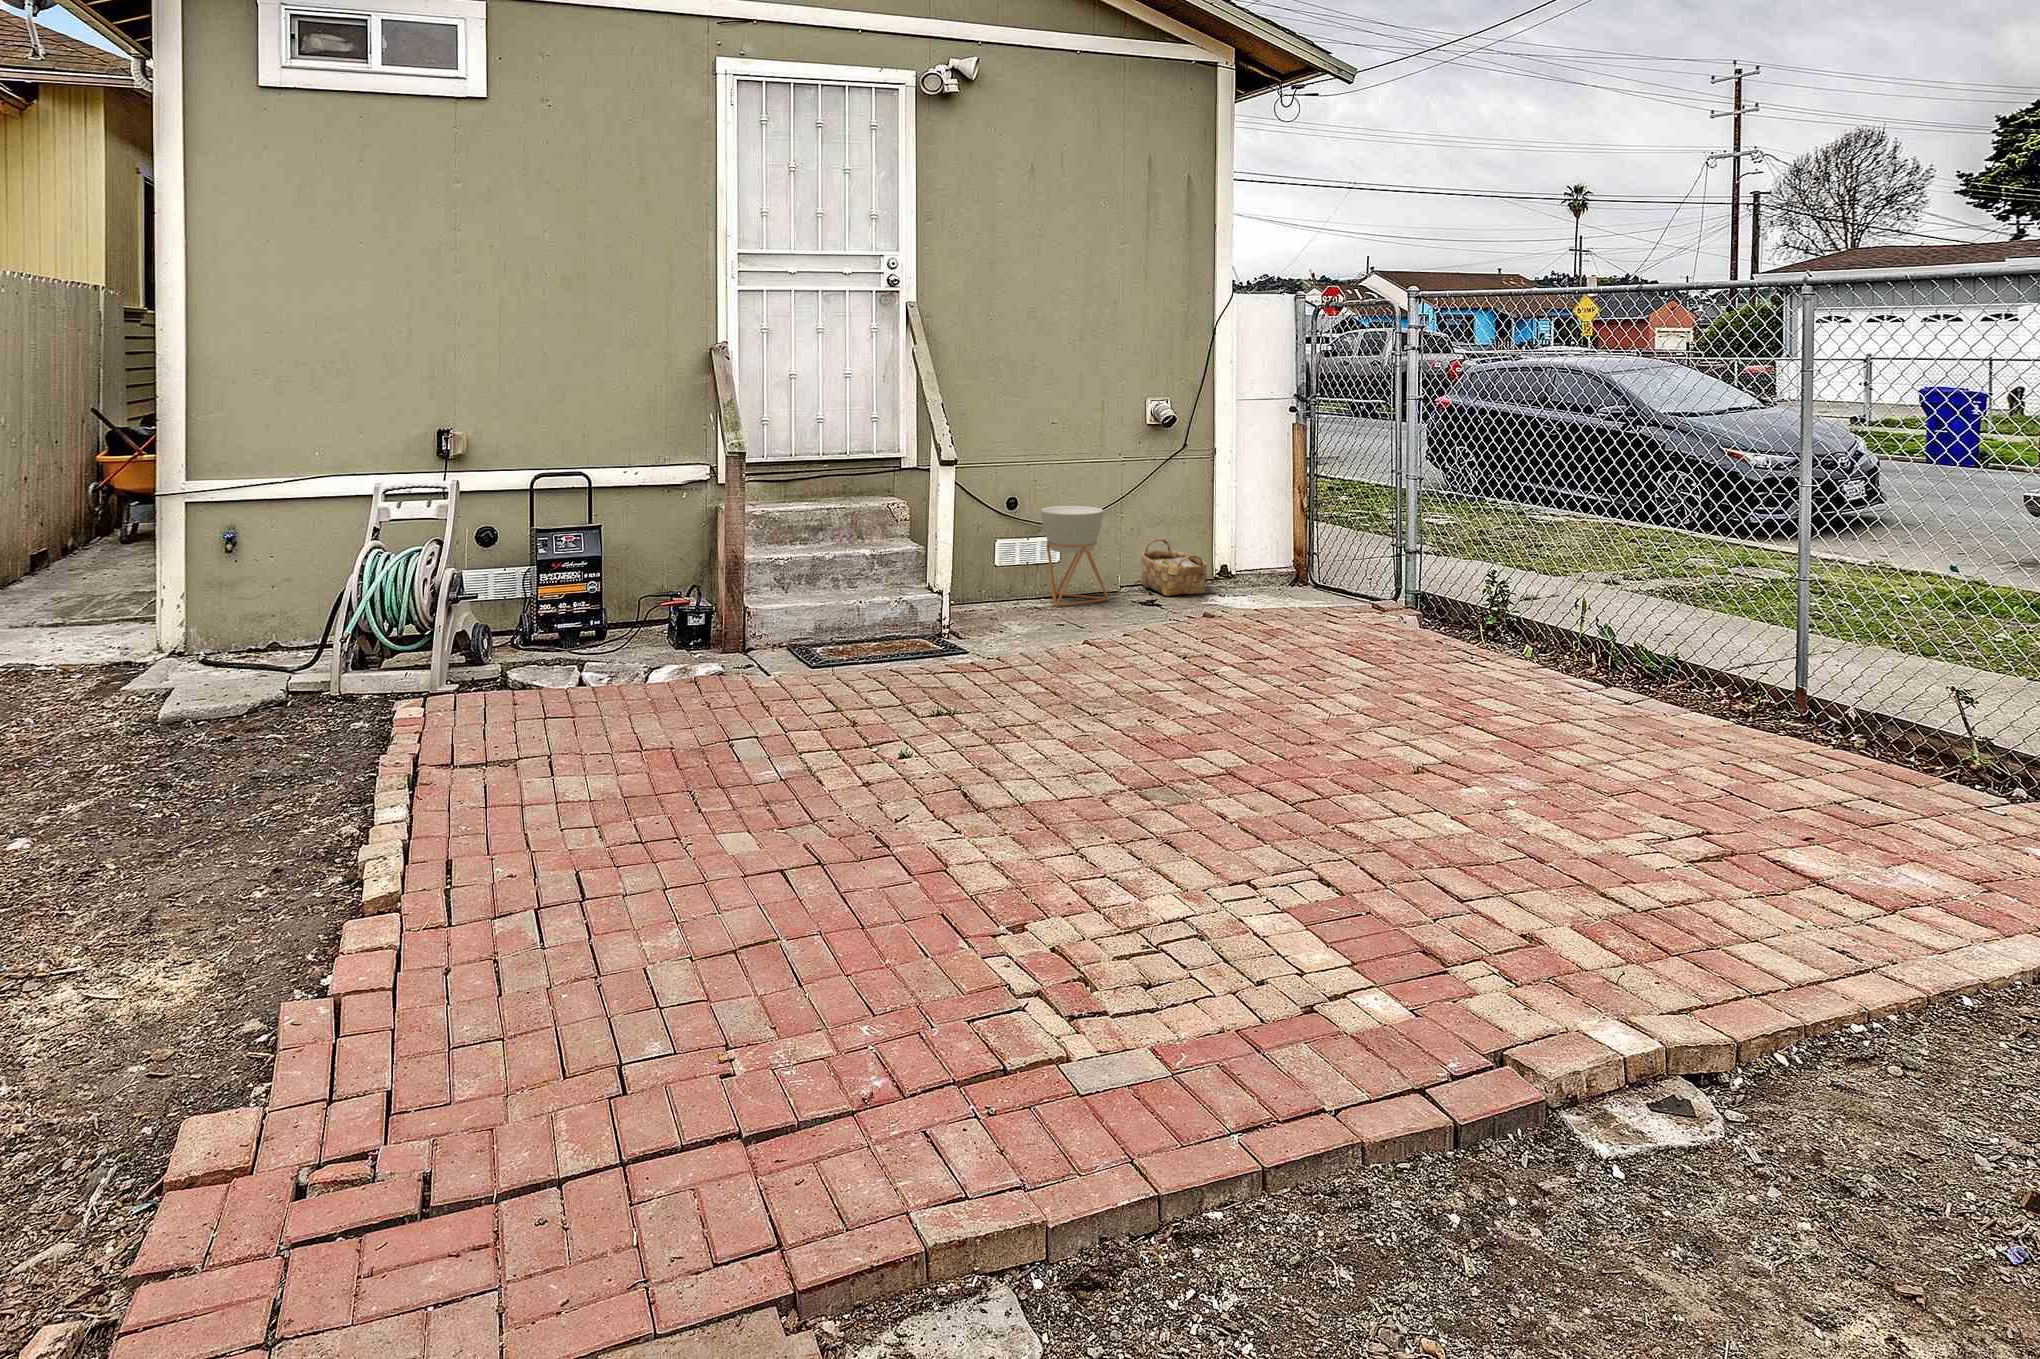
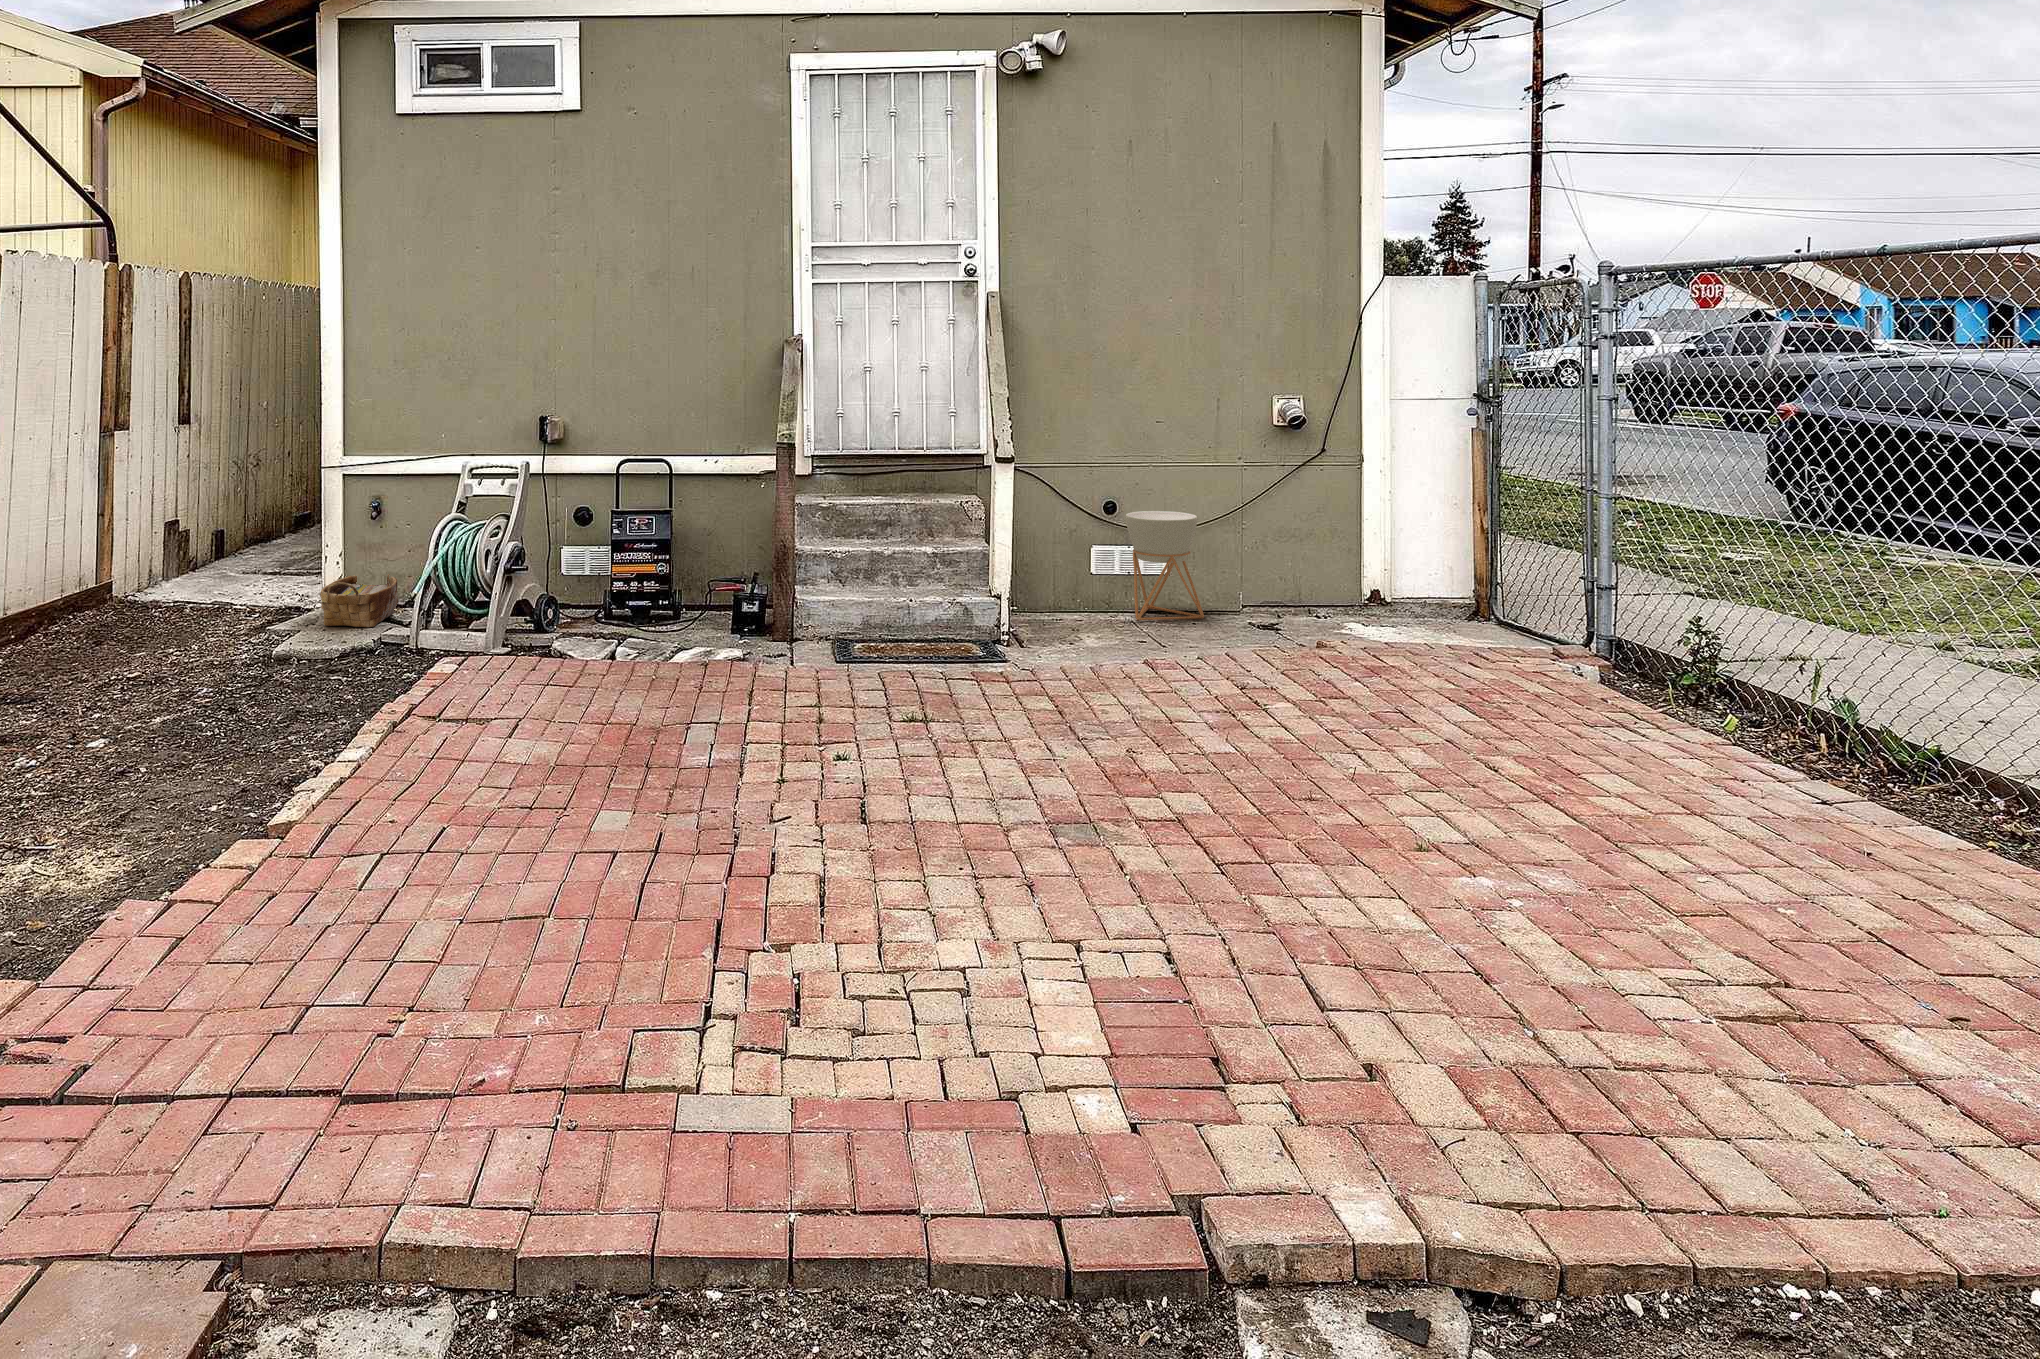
woven basket: present [1141,538,1207,596] -> present [320,574,398,627]

